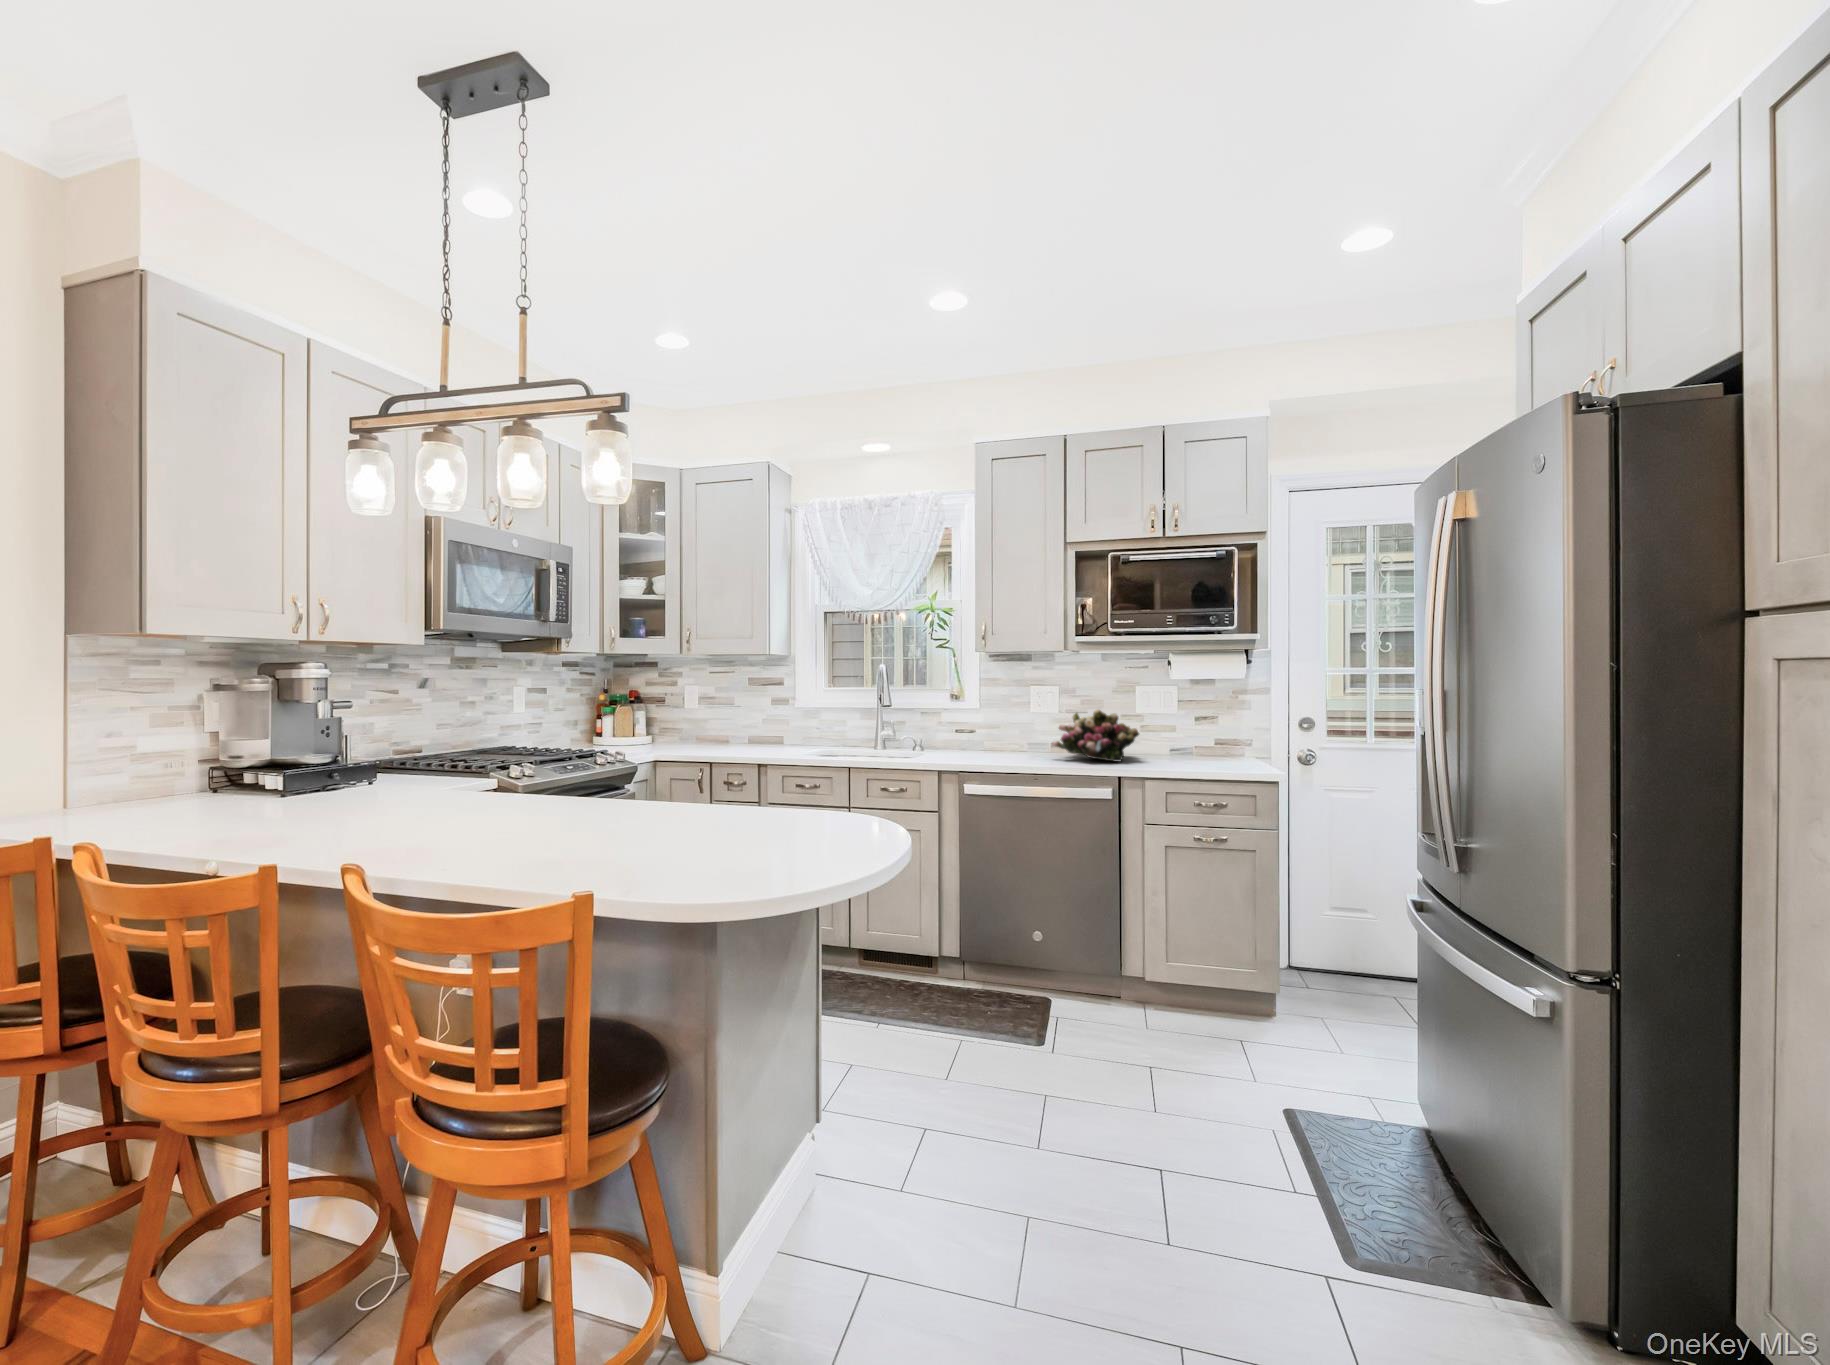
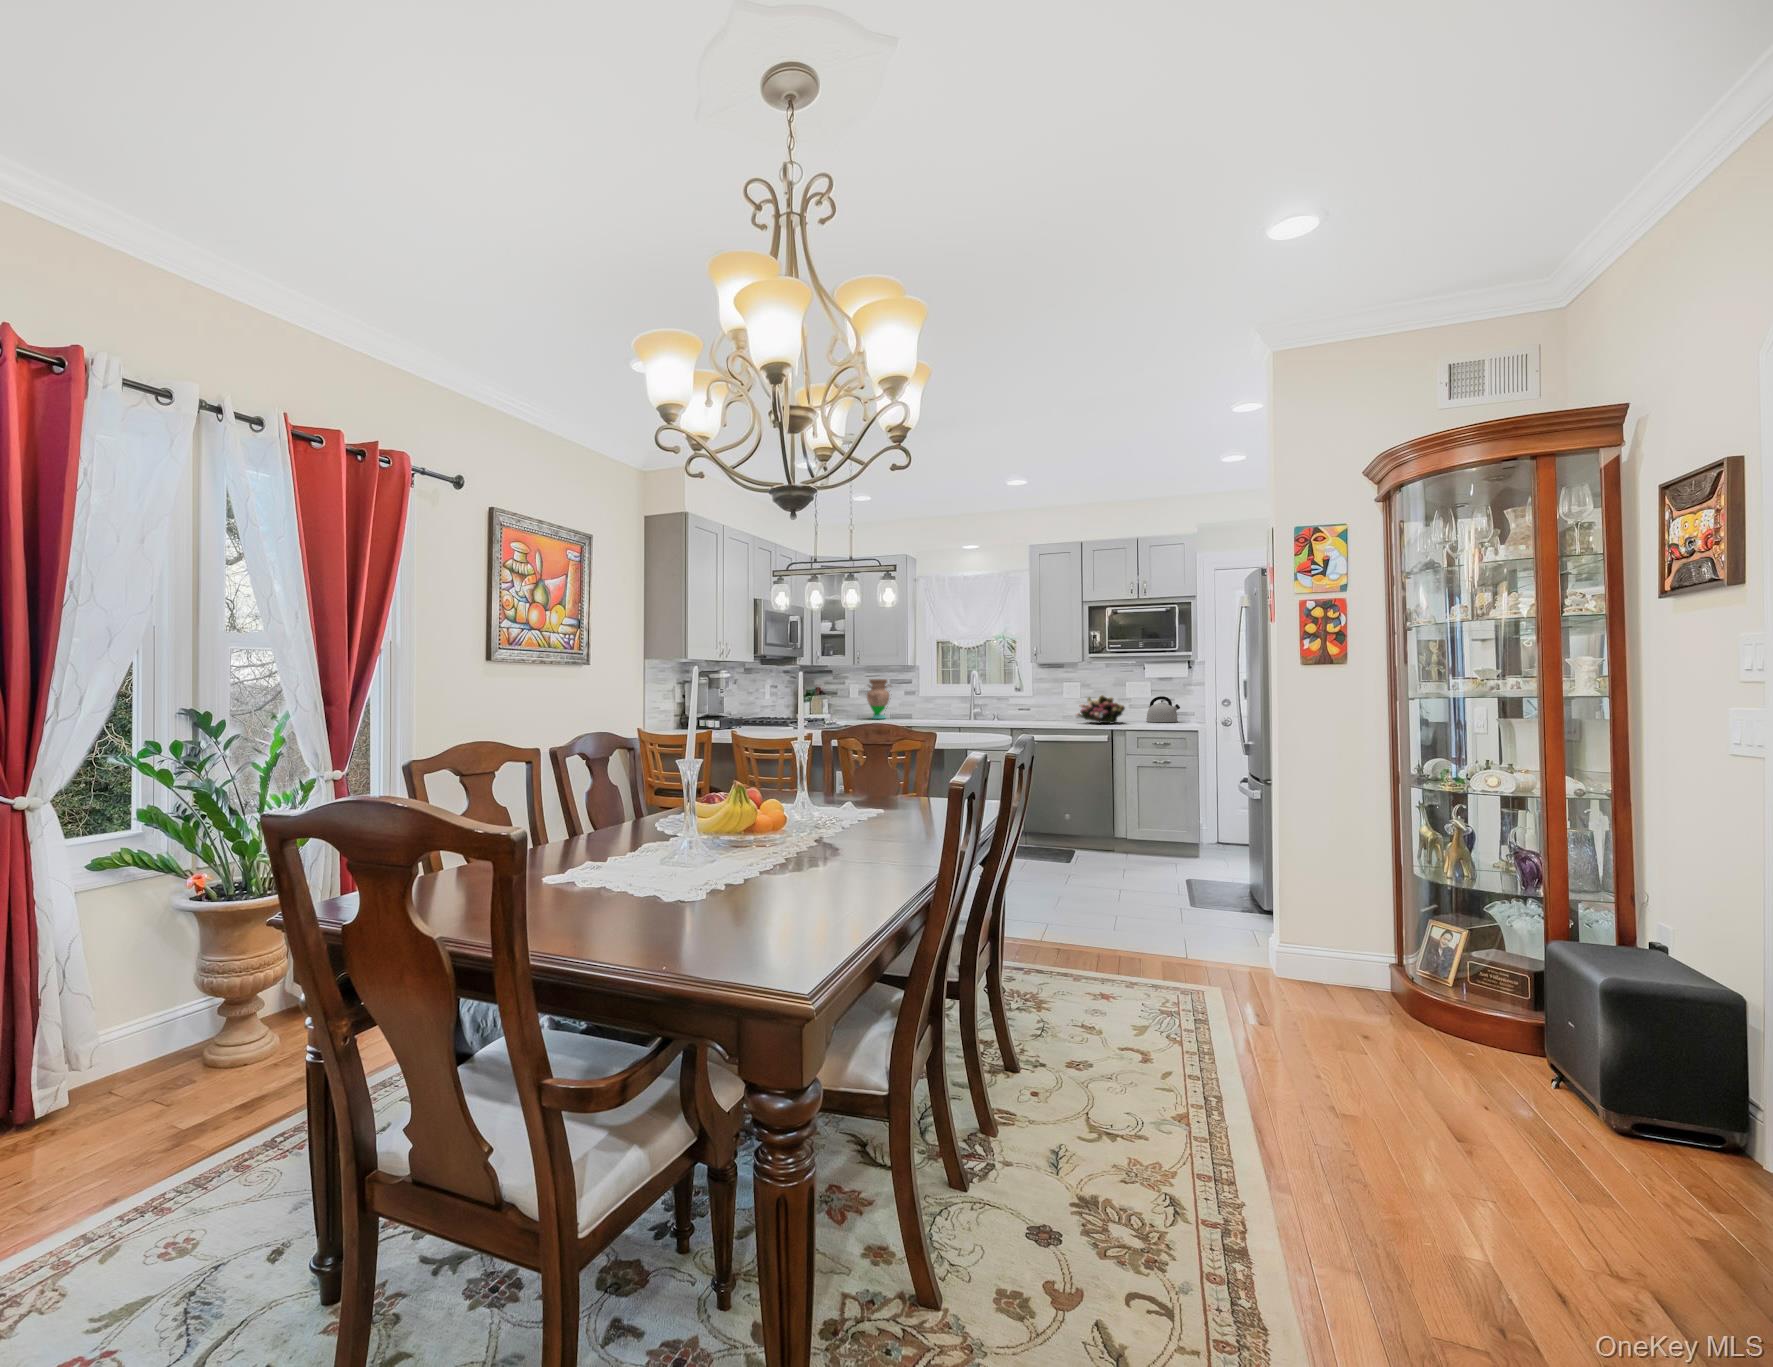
vase: none [704,677,749,743] -> present [867,679,890,719]
kettle: none [1171,712,1230,758] -> present [1147,696,1180,722]

